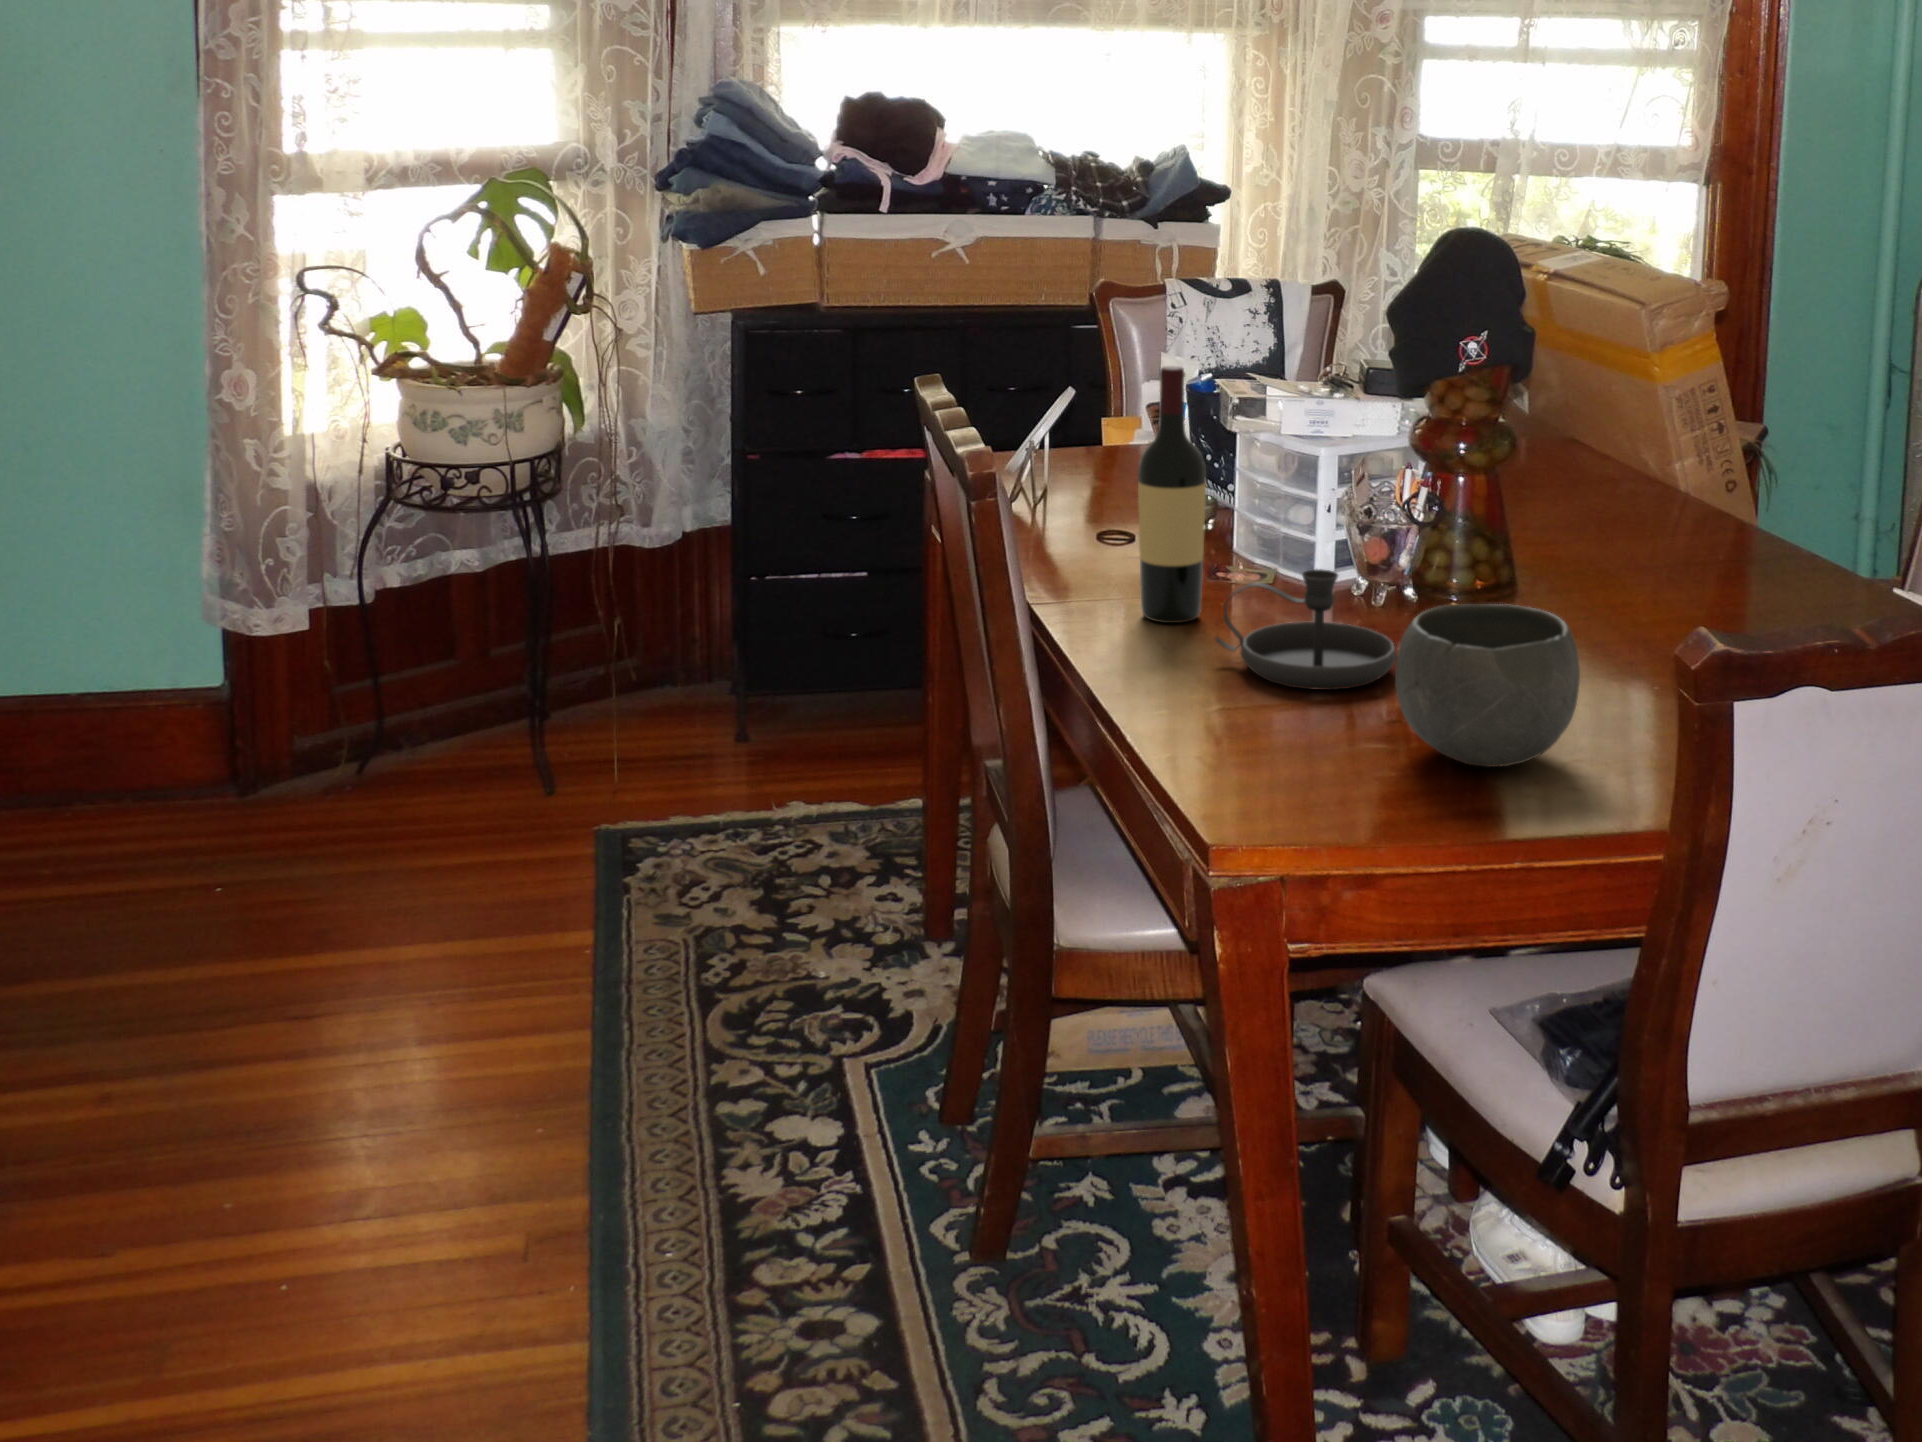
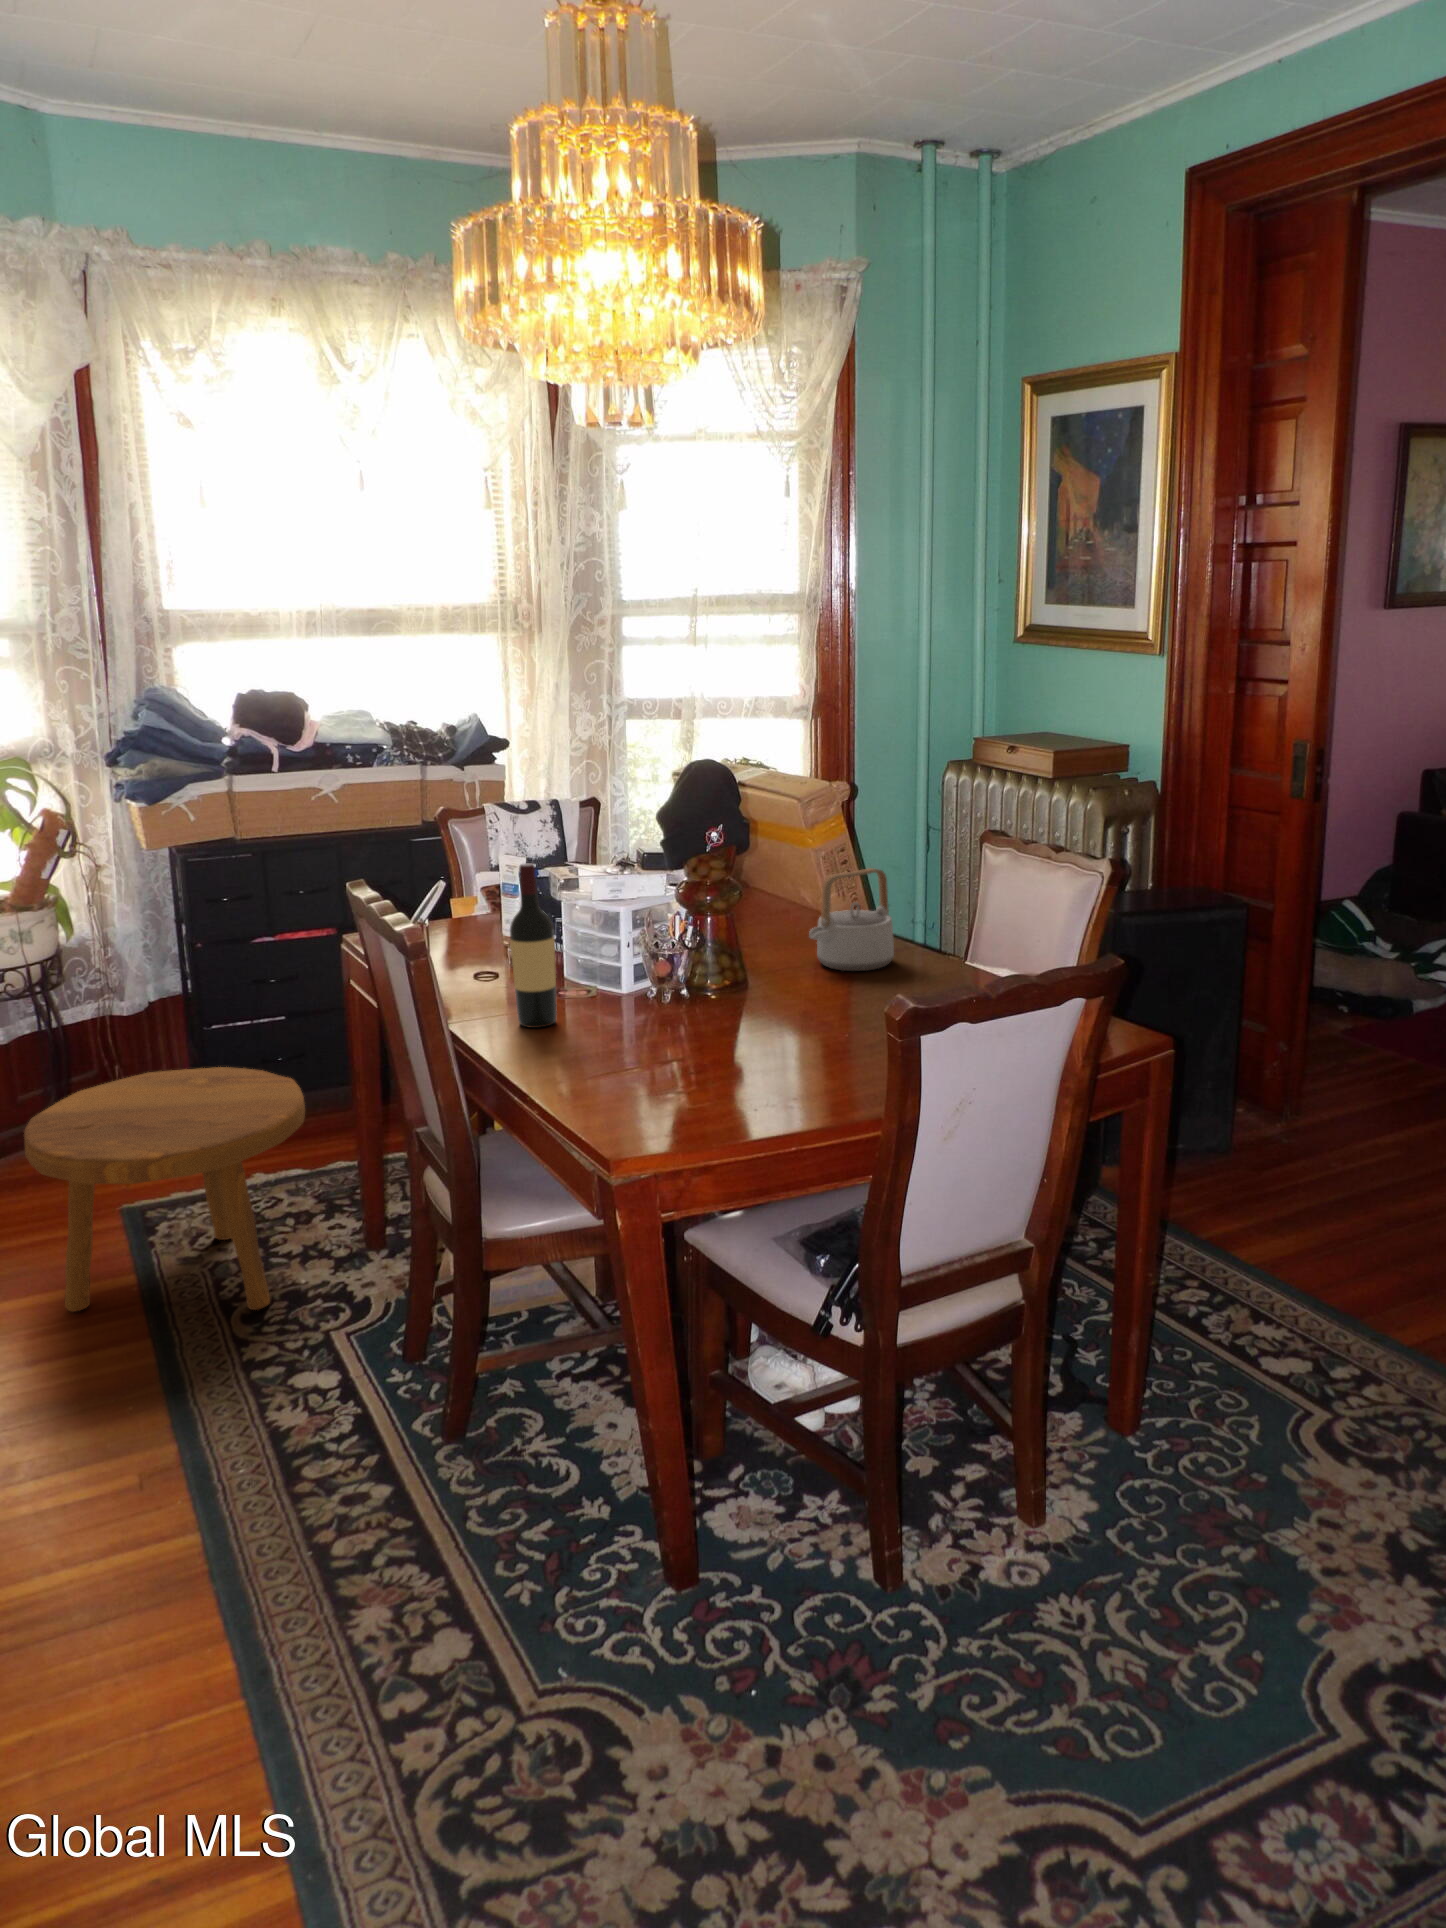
teapot: none [1628,420,1772,587] -> present [809,868,894,971]
candlestick: present [1216,569,1397,690] -> none [574,984,689,1059]
ceramic bowl: present [1395,604,1580,767] -> none [699,994,810,1094]
footstool: none [459,633,851,1007] -> present [24,1067,305,1312]

